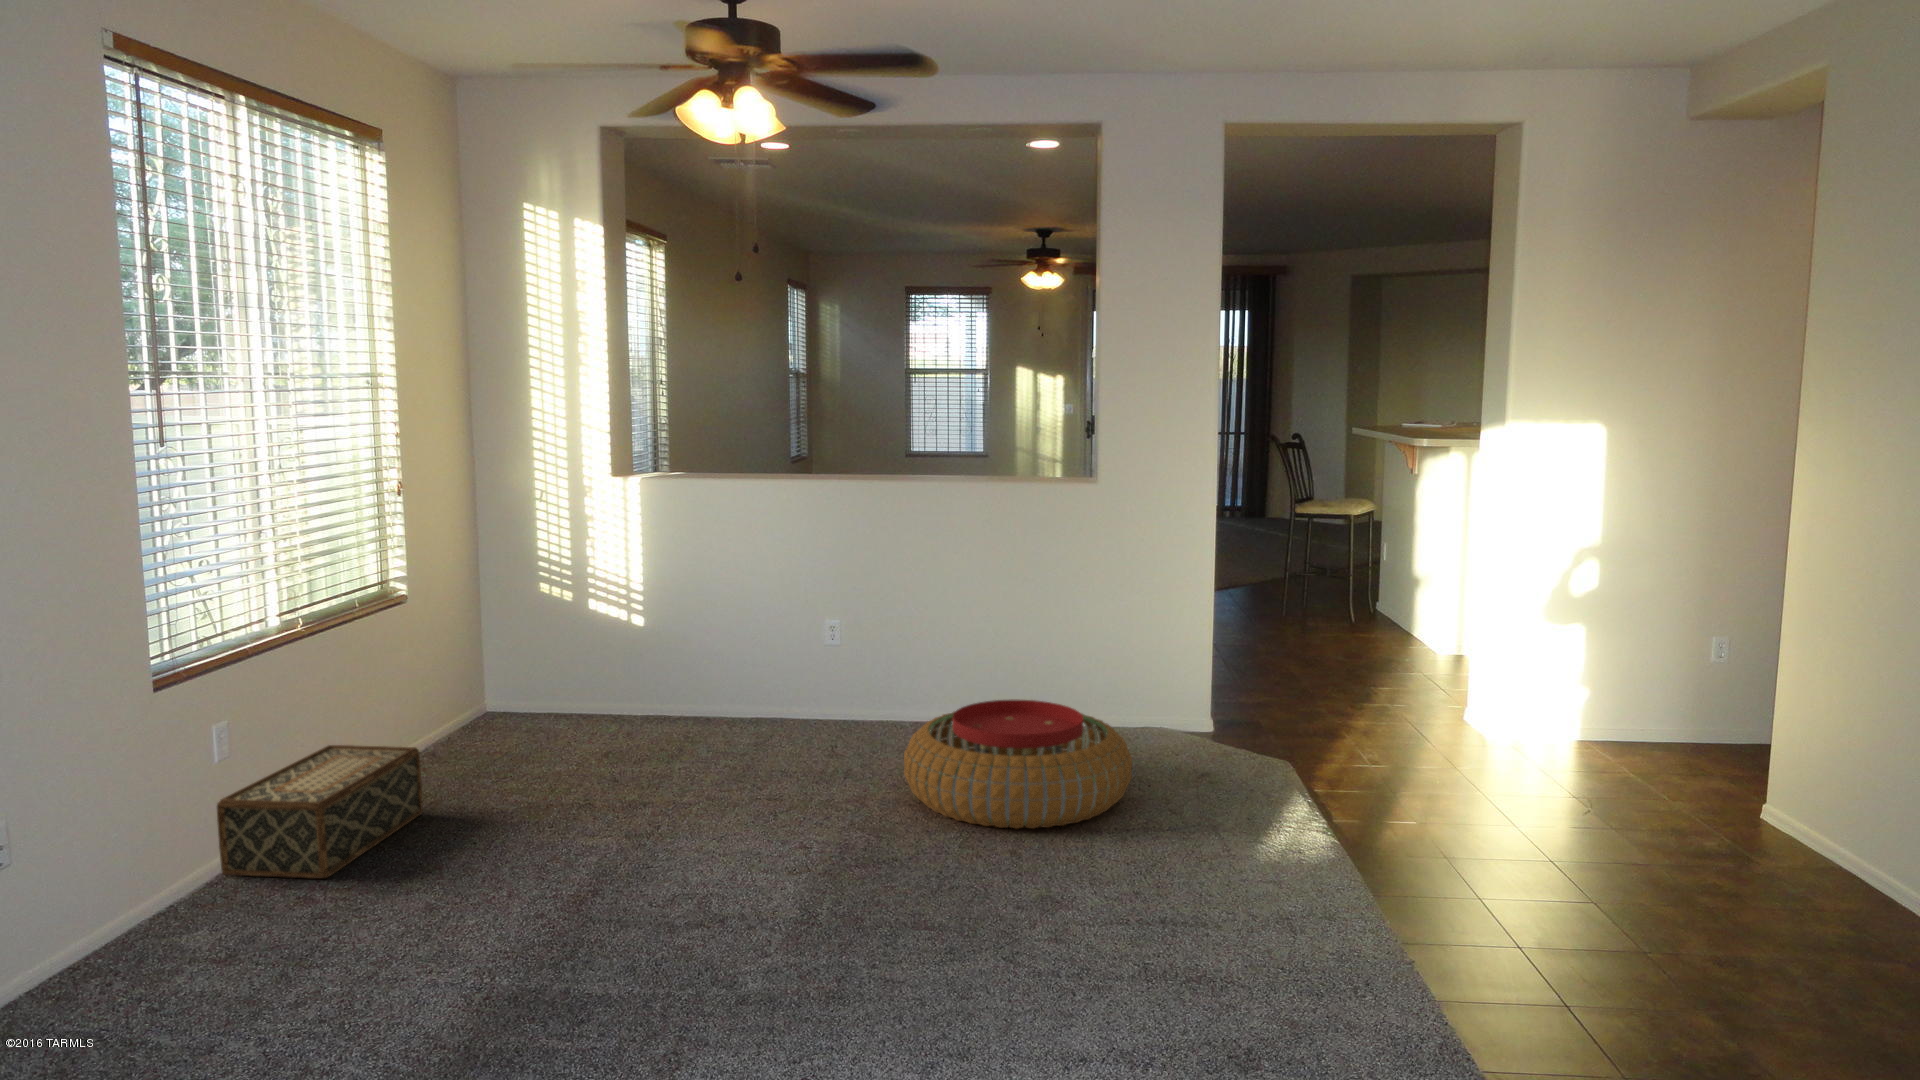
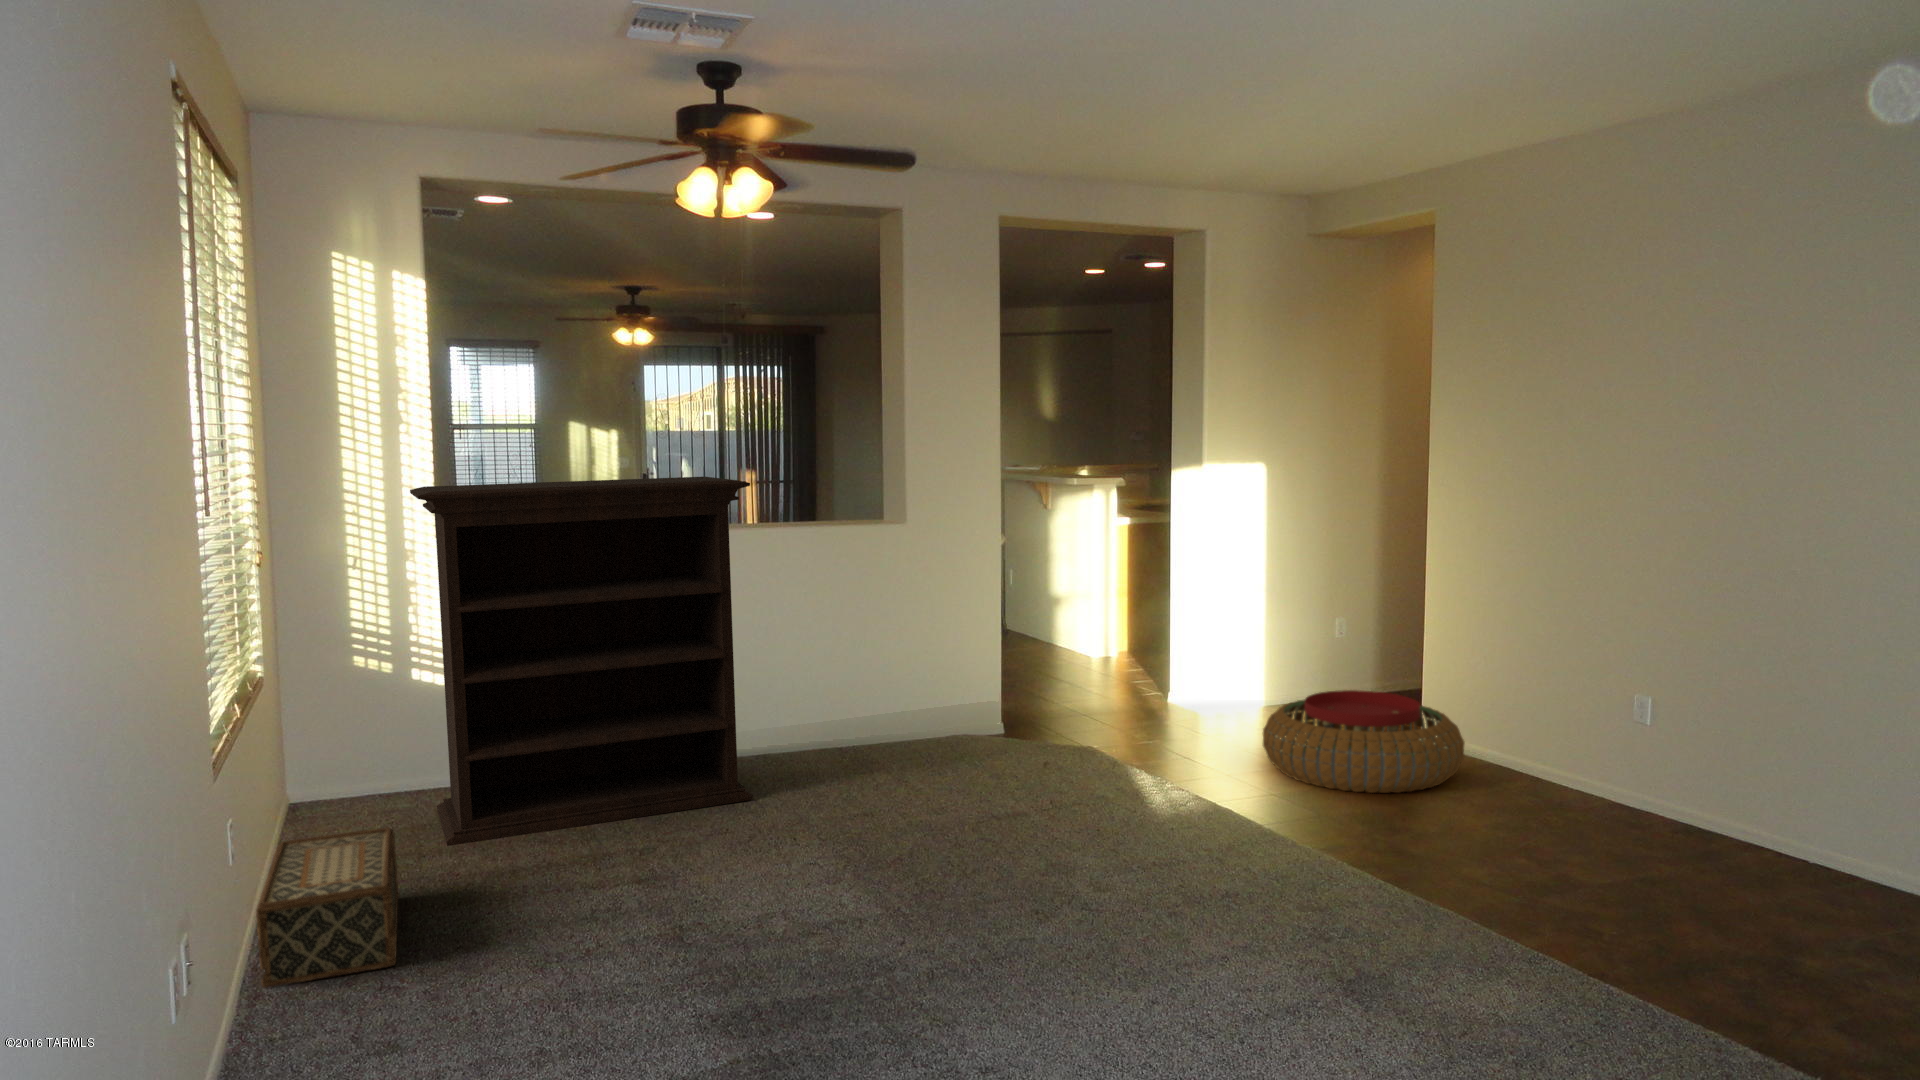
bookshelf: none [505,427,850,777] -> present [410,477,753,846]
pouf: present [904,700,1132,829] -> present [1263,690,1465,793]

